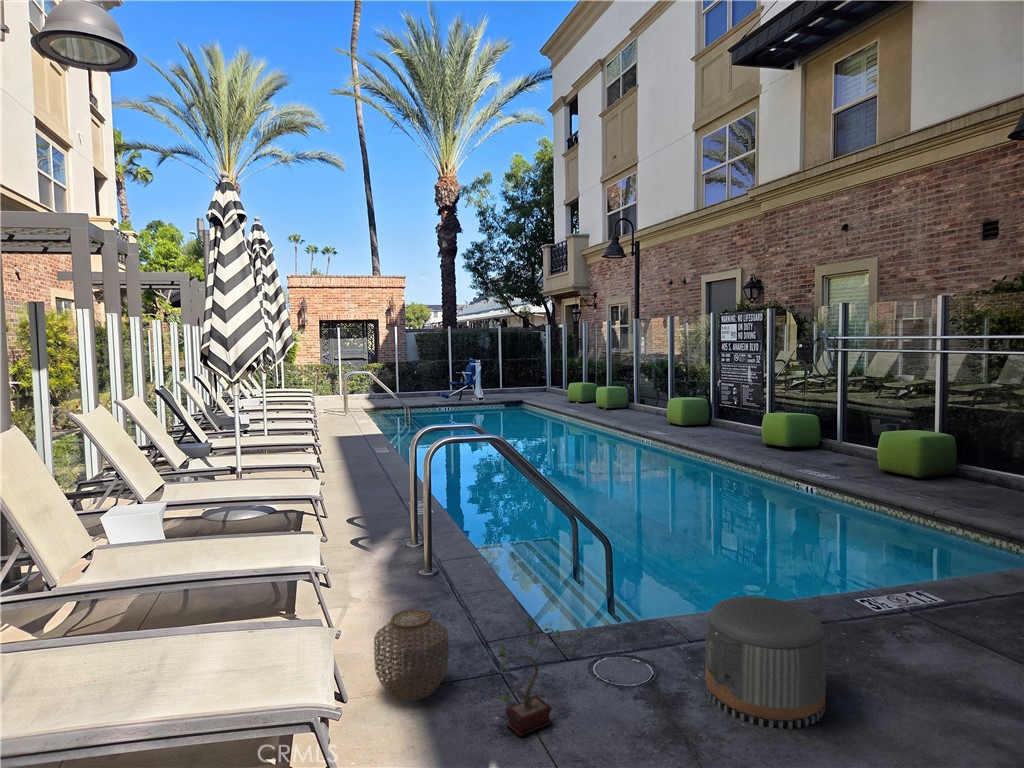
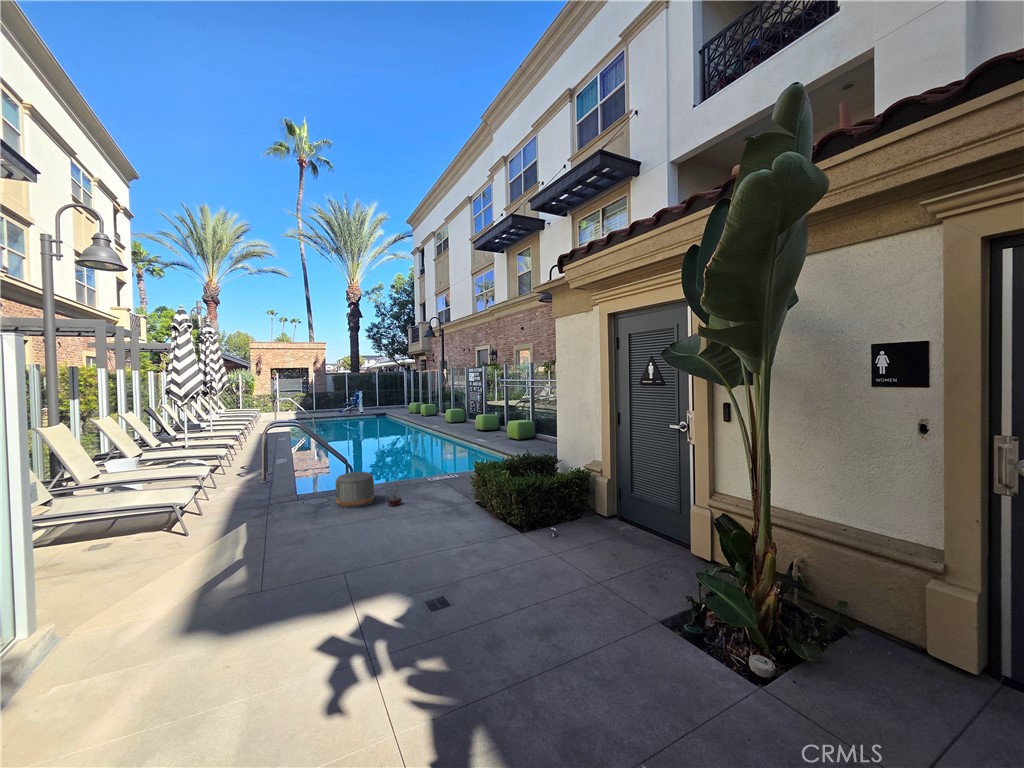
woven basket: present [374,609,449,701] -> none [214,482,245,512]
potted plant: present [499,618,585,736] -> present [386,474,406,506]

